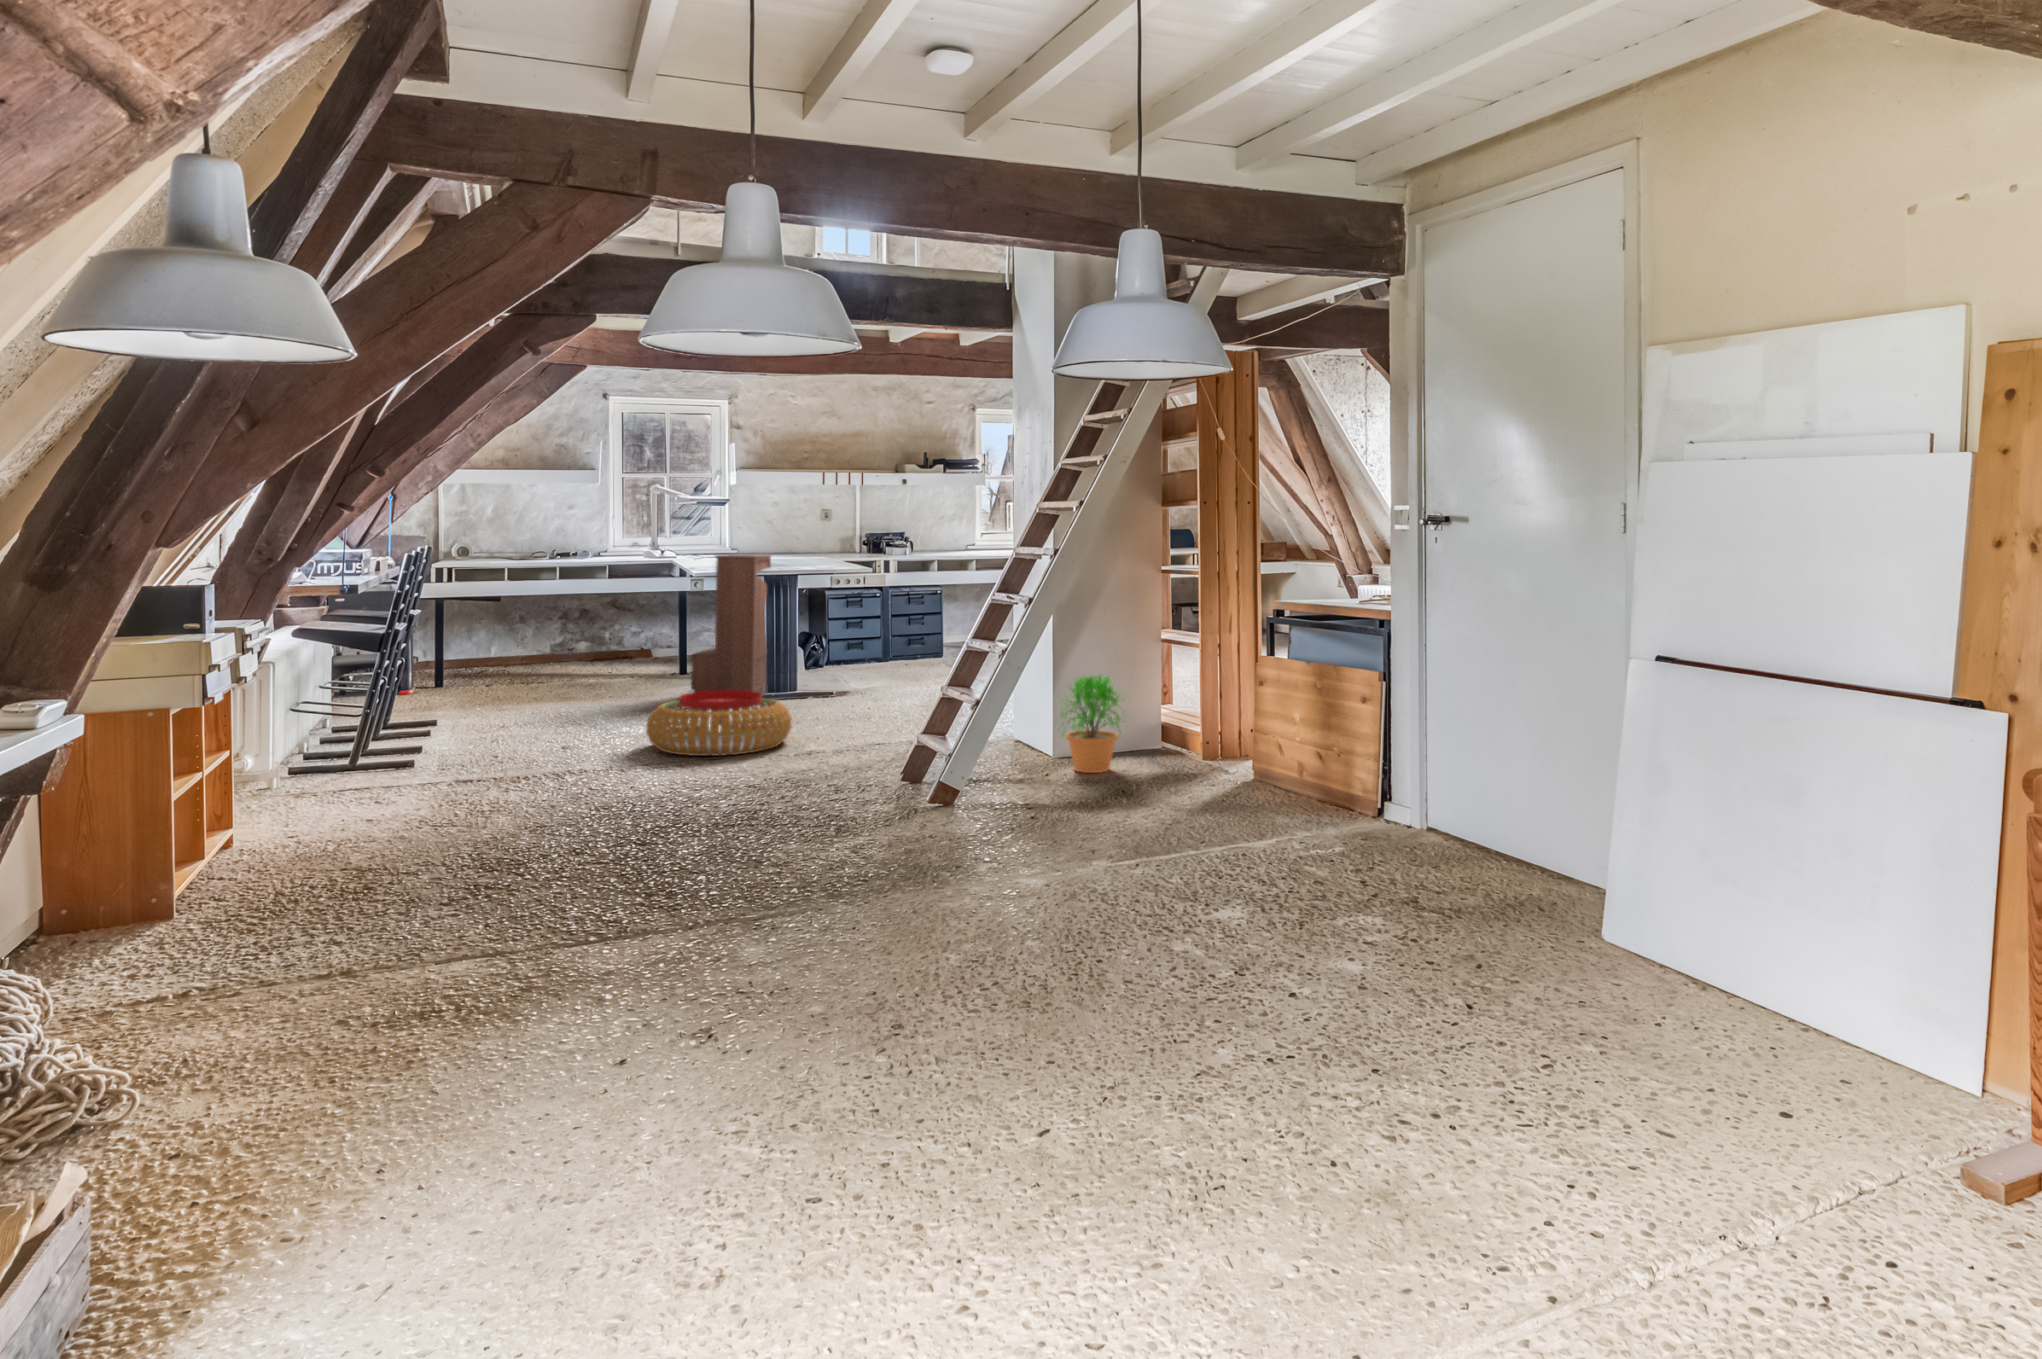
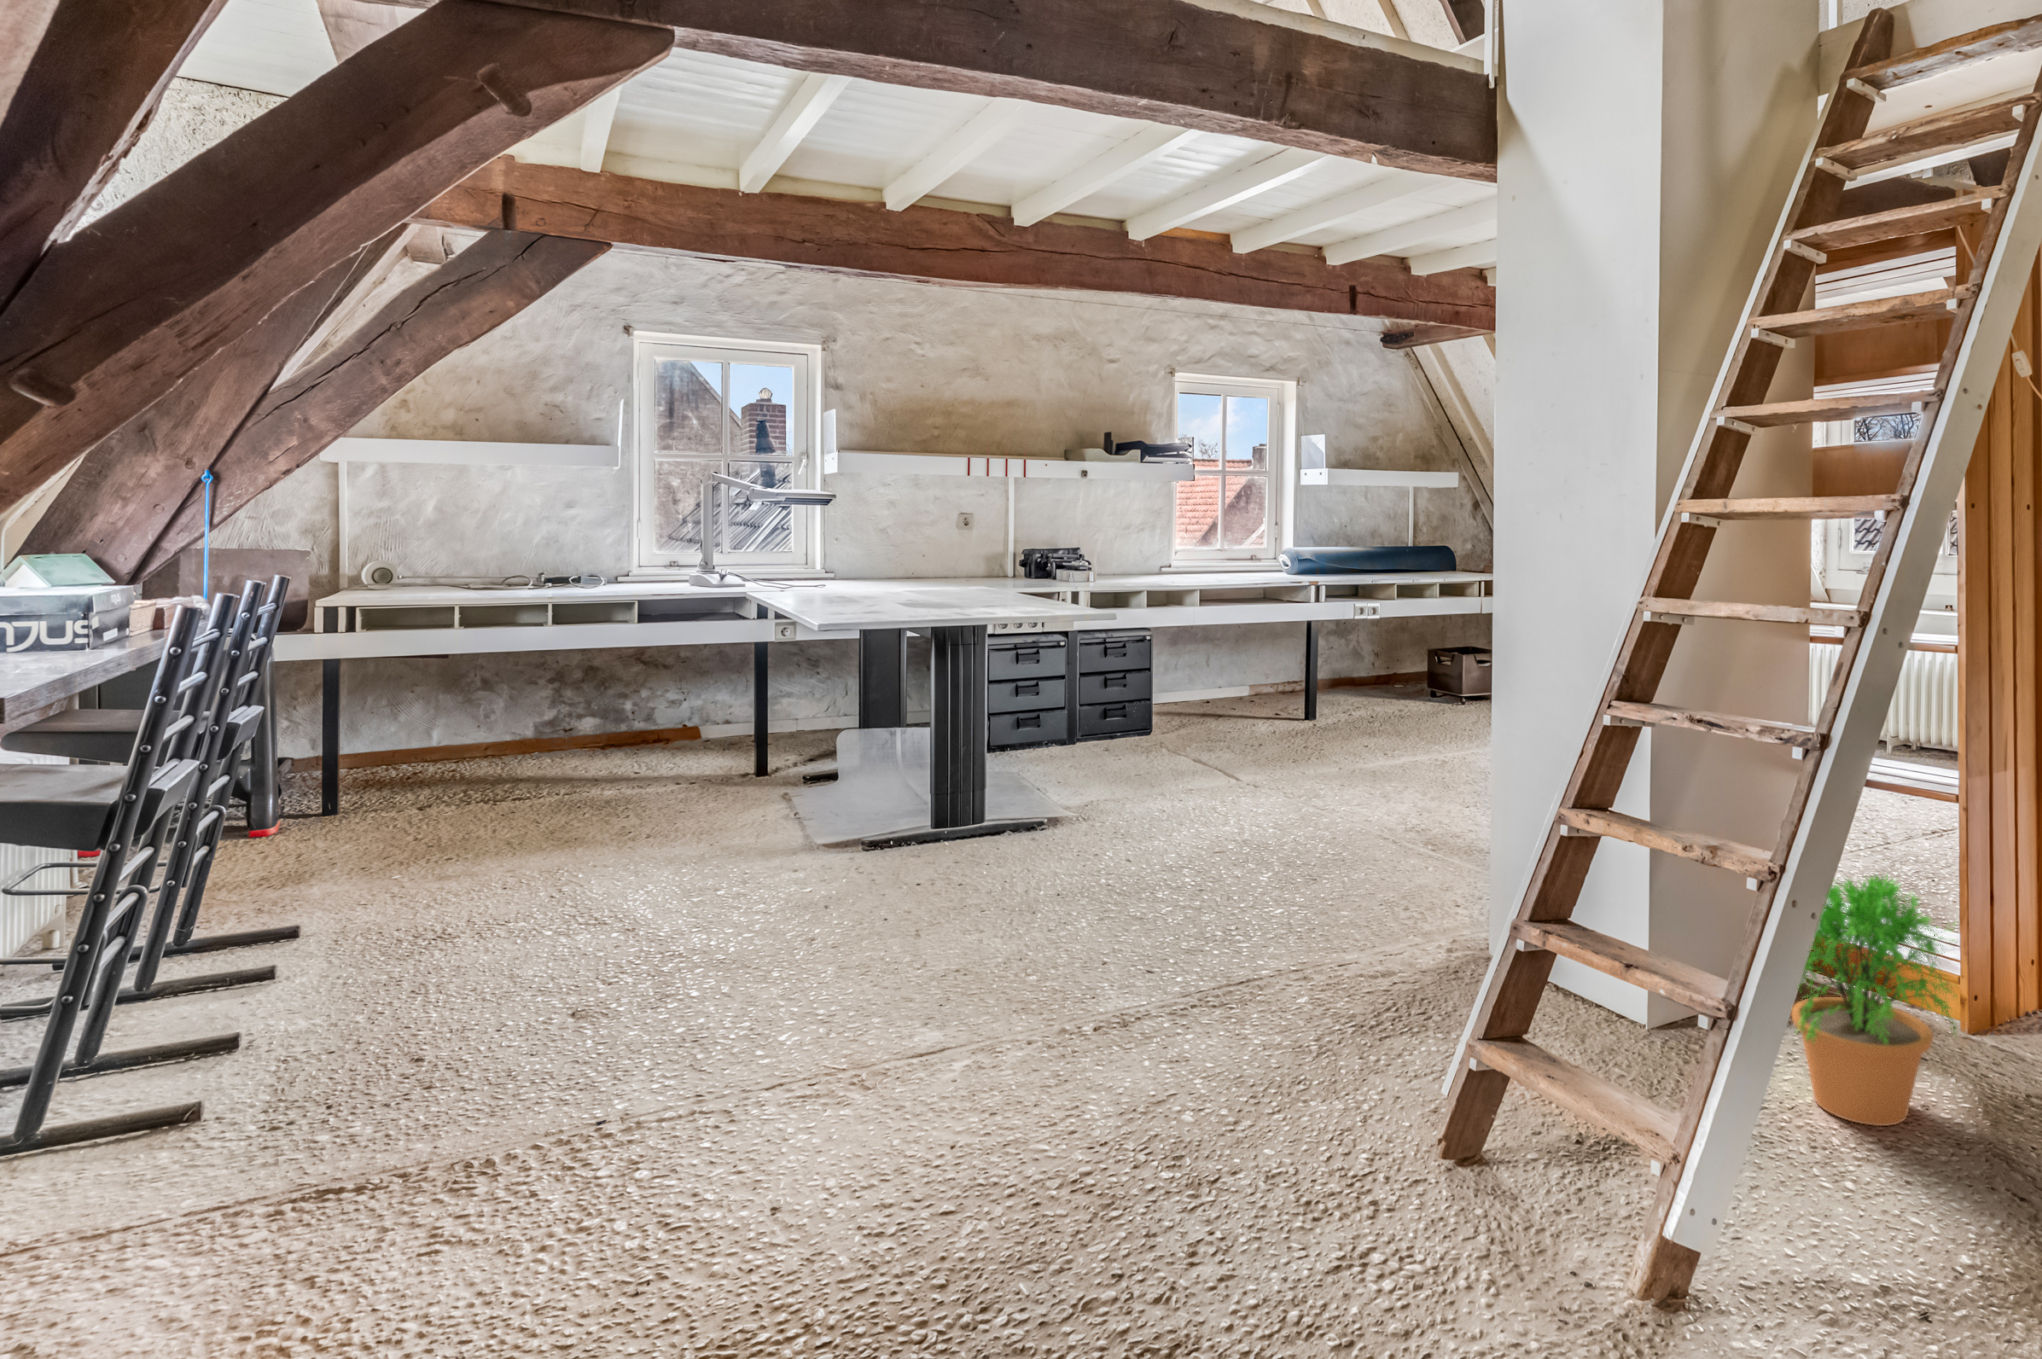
bookshelf: present [691,554,771,696] -> none [794,582,933,849]
pouf: present [646,690,792,756] -> none [737,880,1063,1075]

